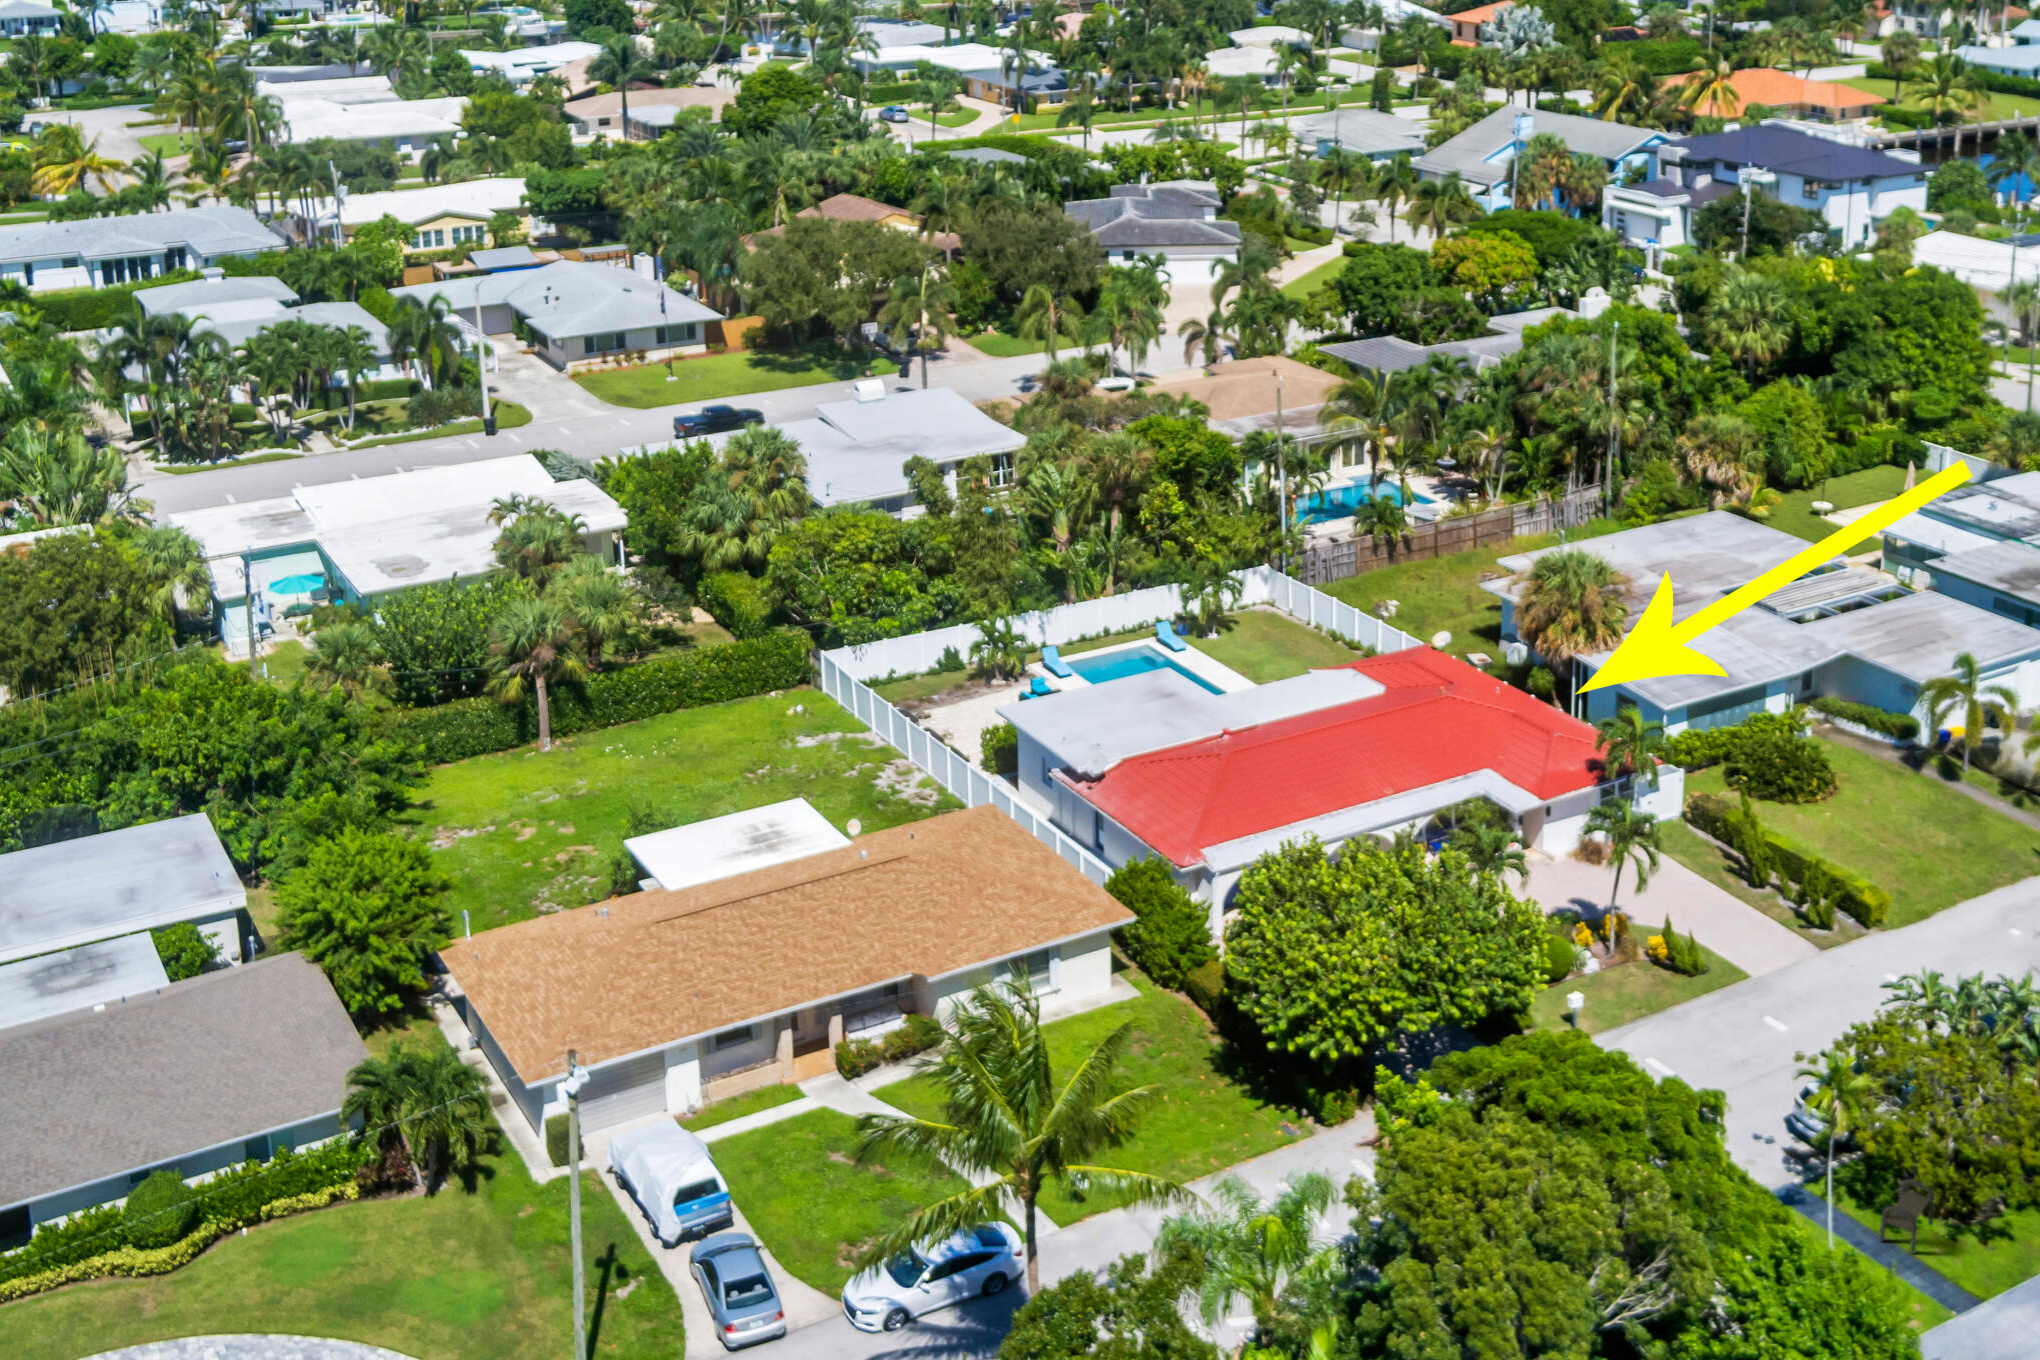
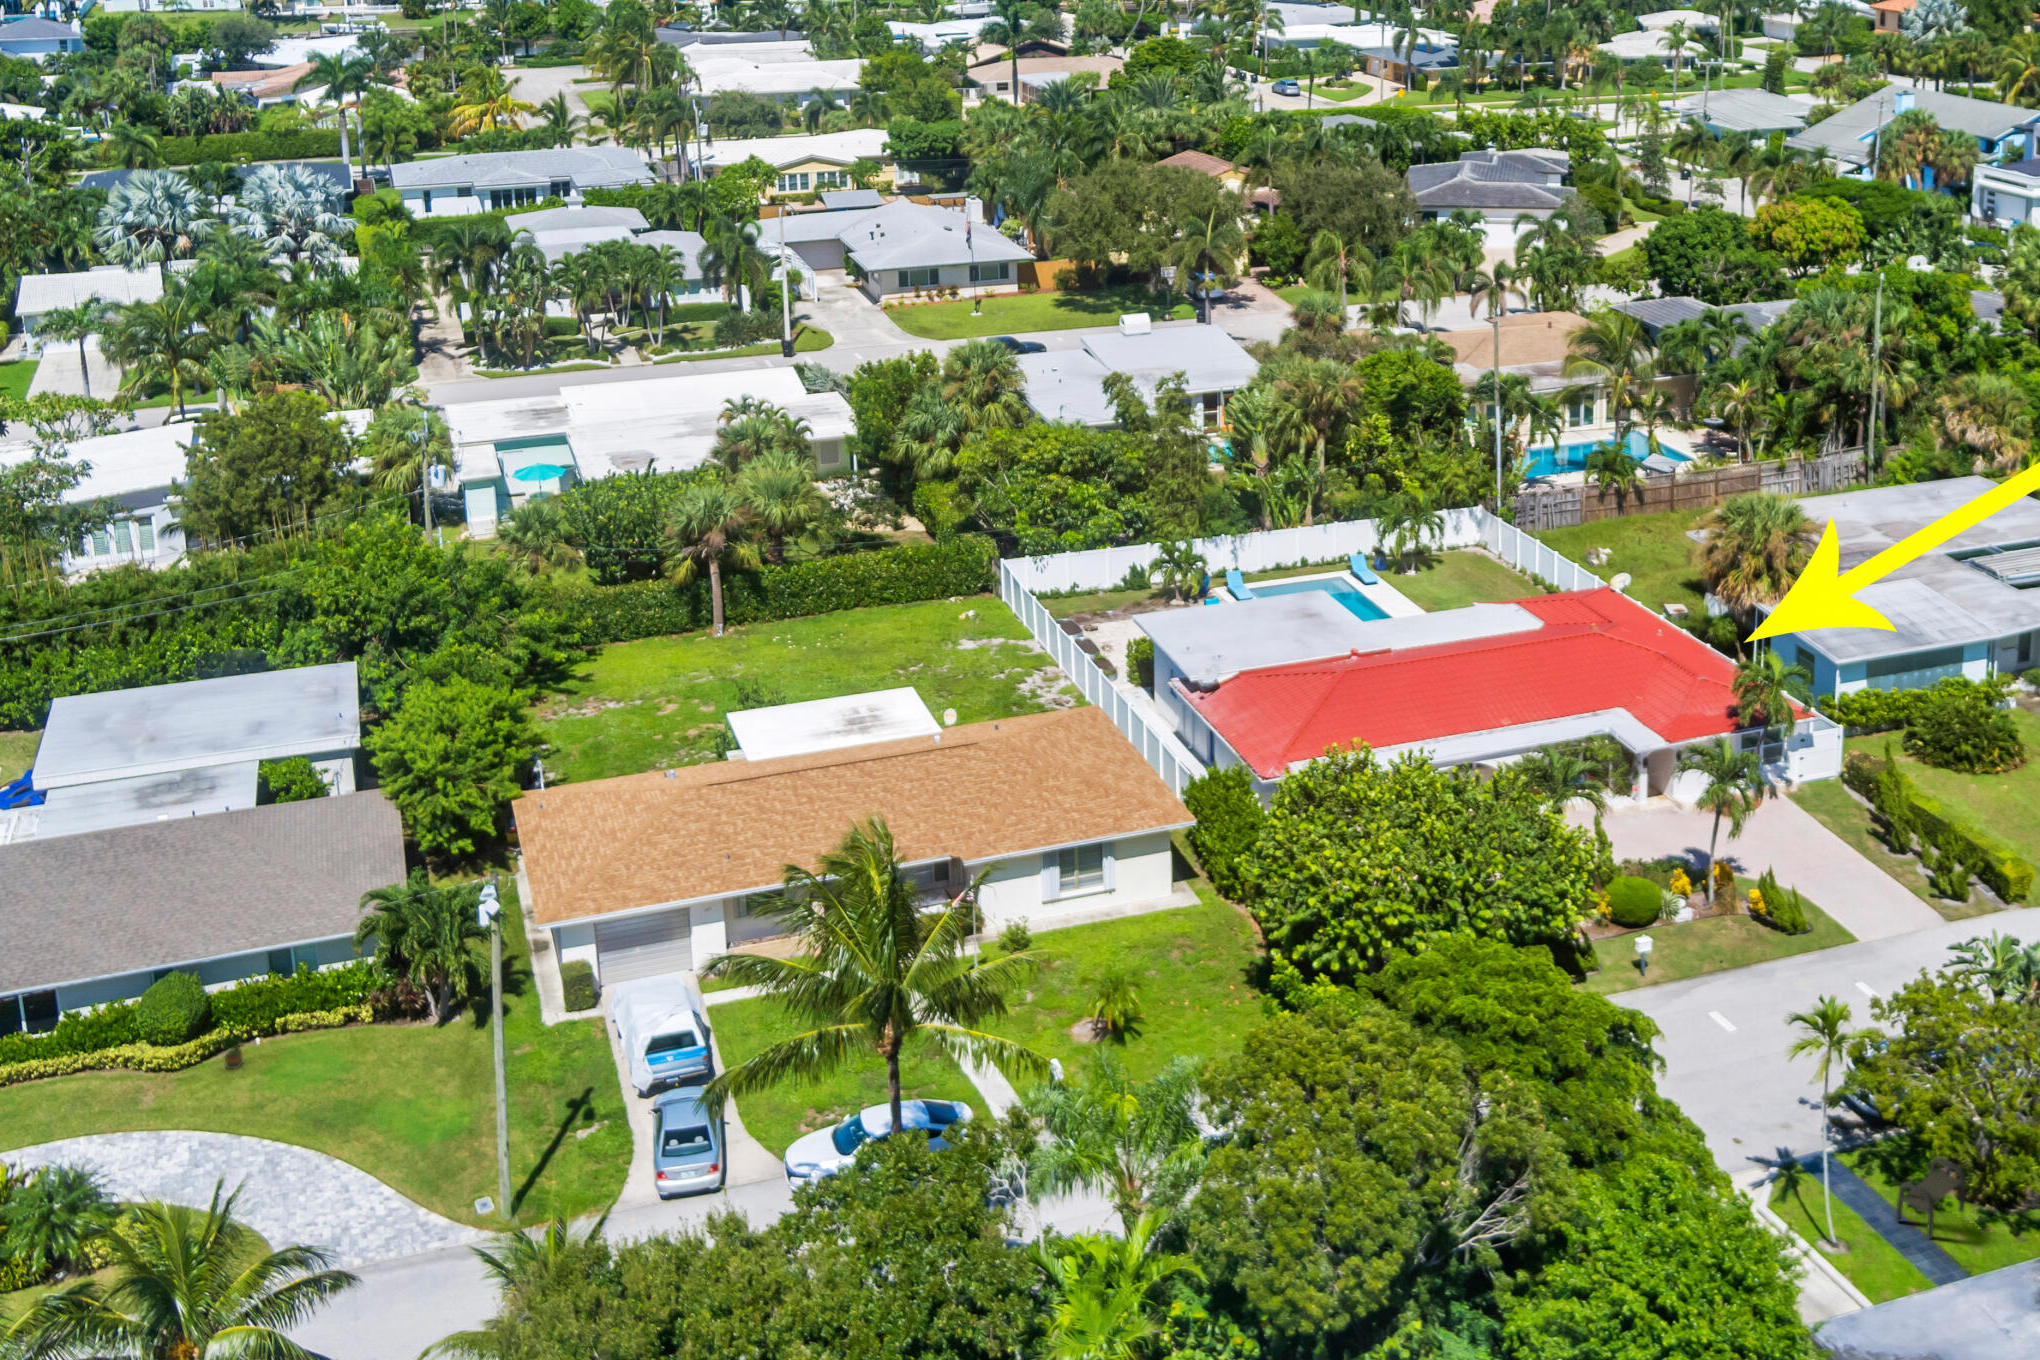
potted tree: none [216,1229,241,1267] -> present [222,1035,244,1069]

